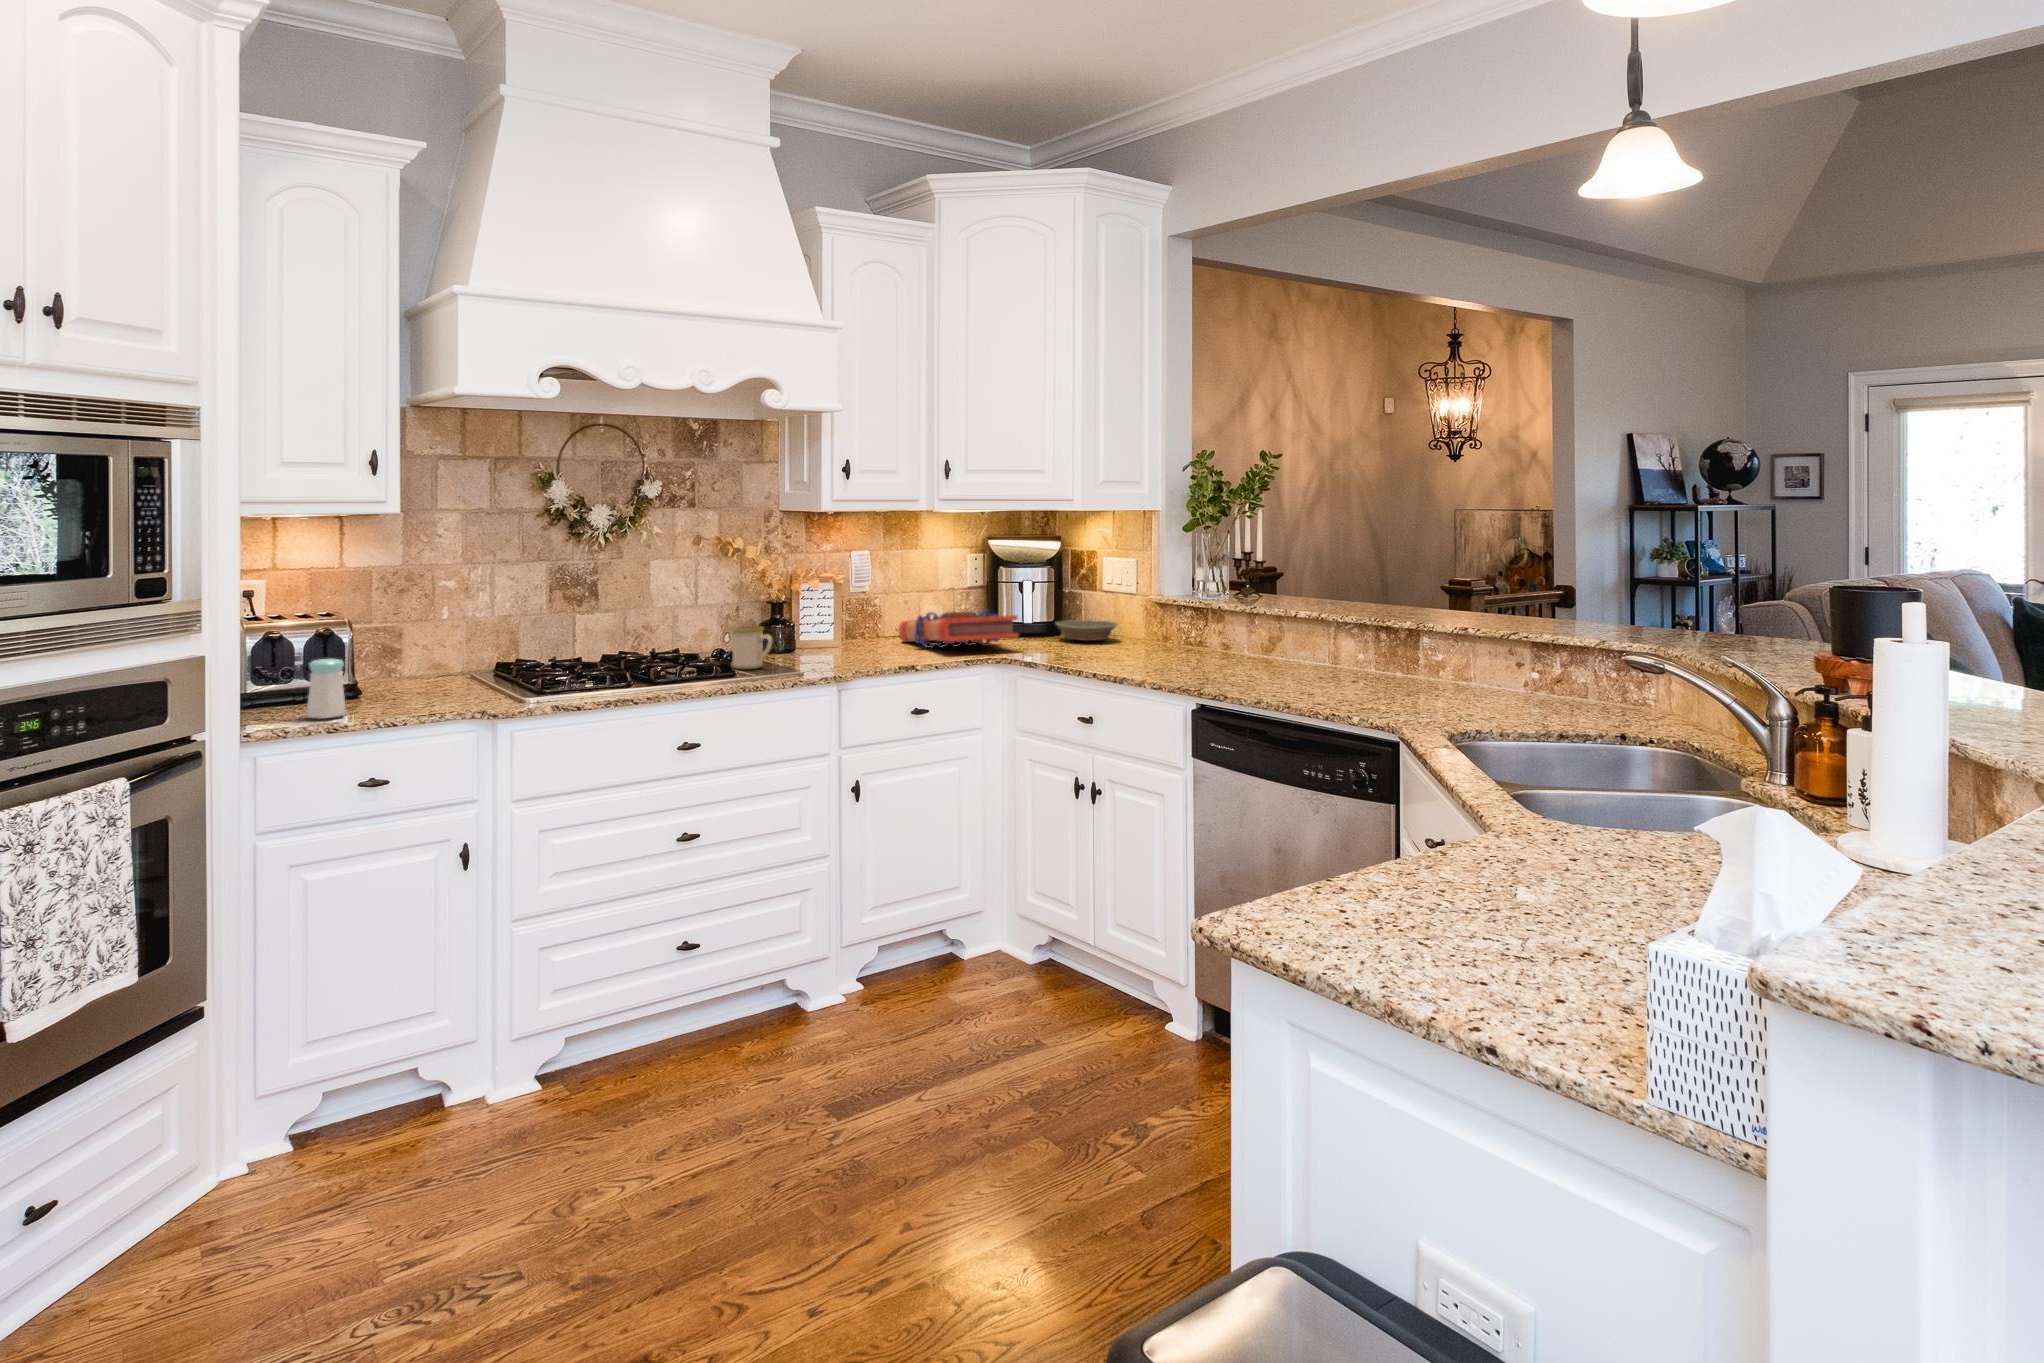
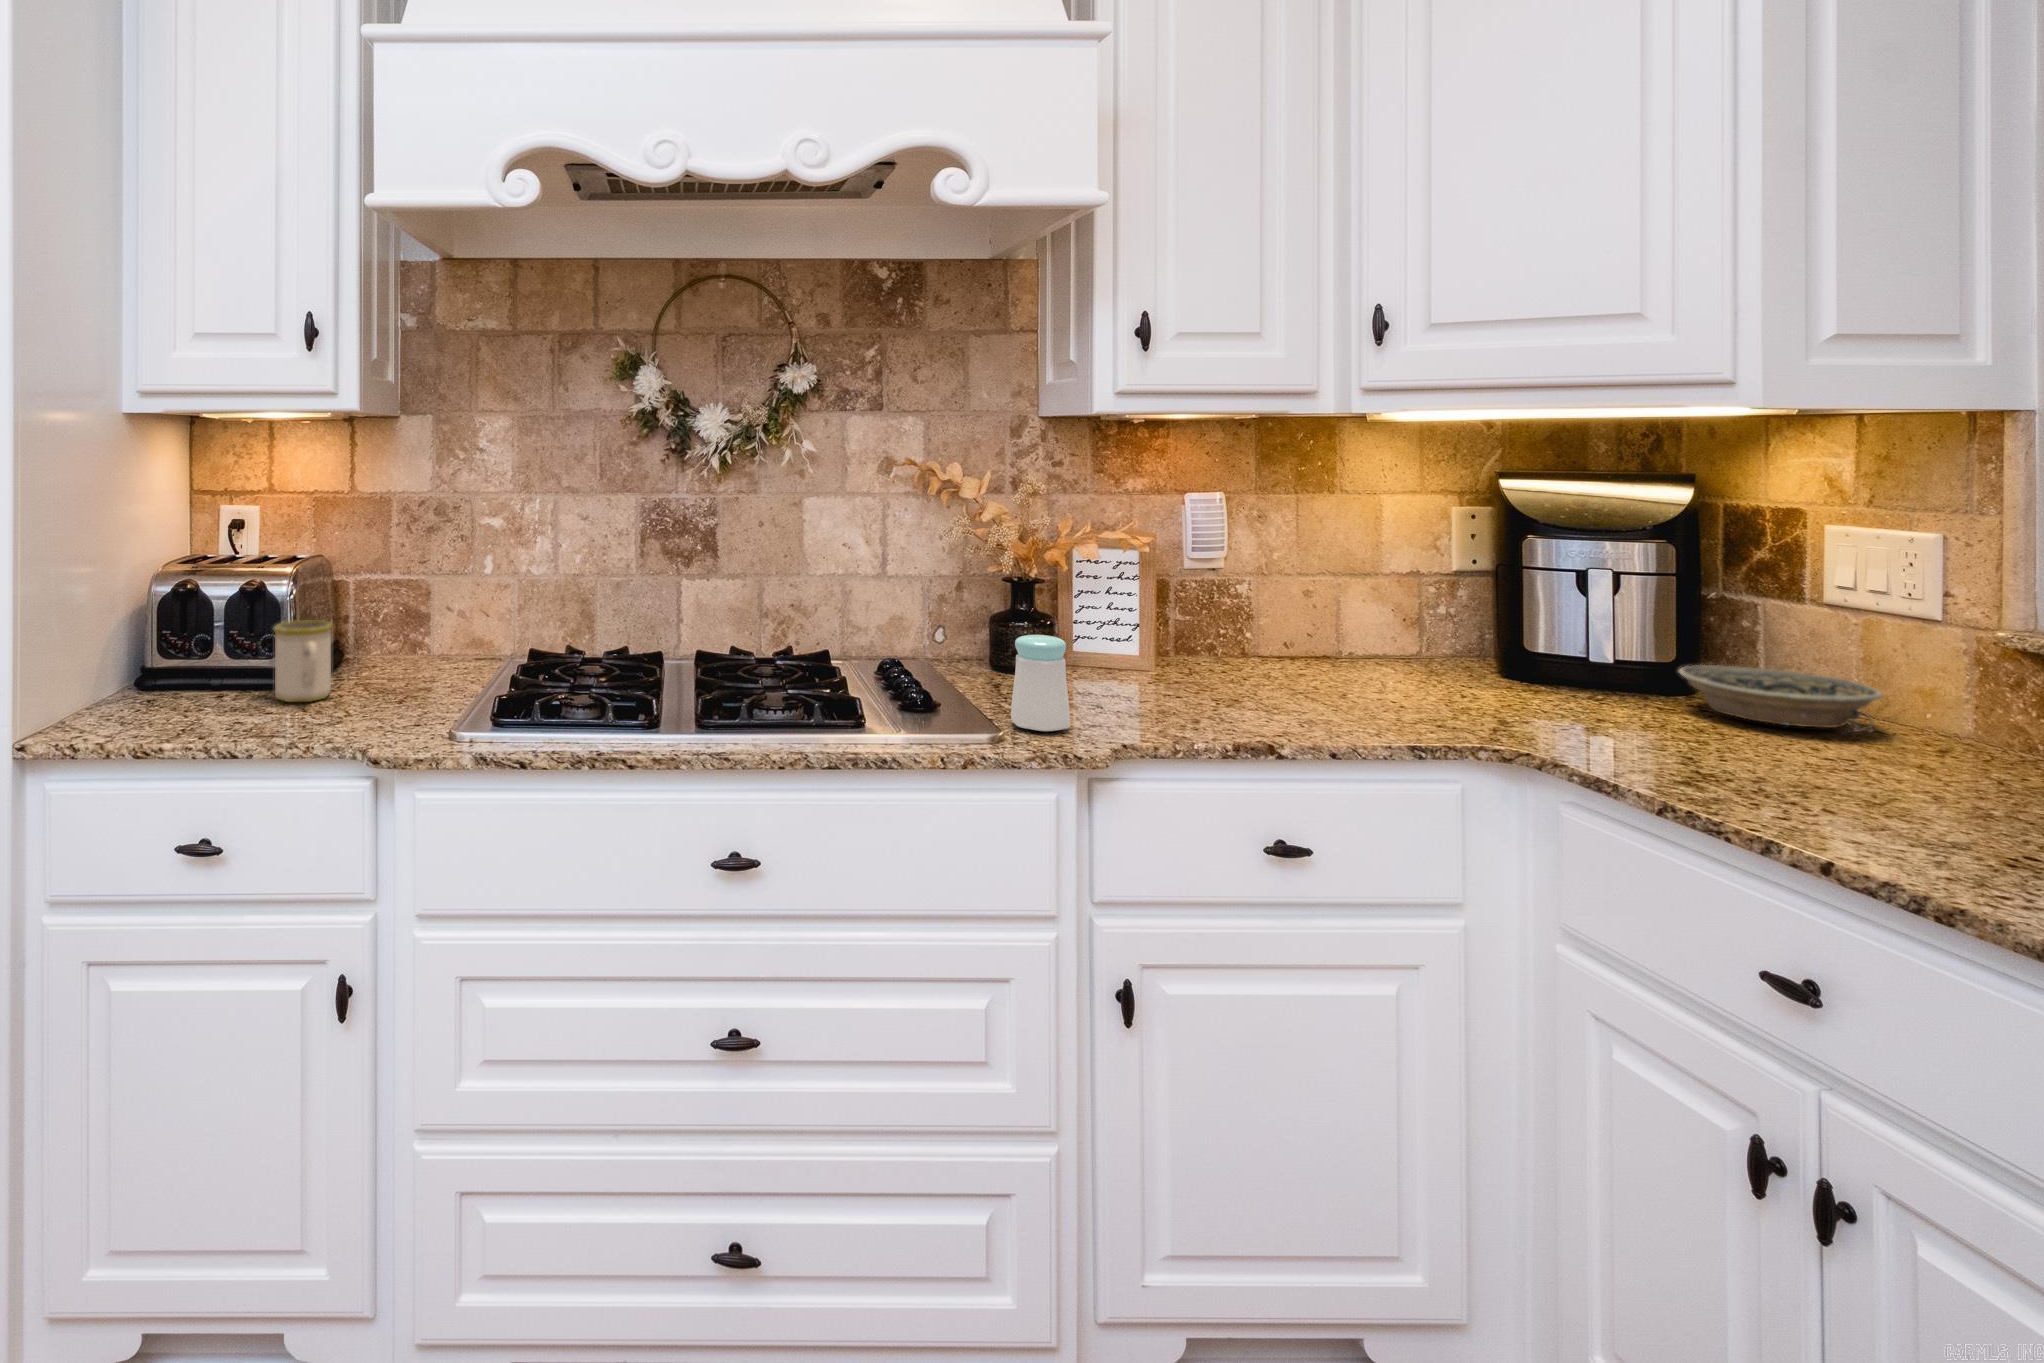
book: present [899,610,1019,648] -> none [1278,623,1567,705]
mug: present [732,626,772,669] -> present [273,620,333,702]
salt shaker: present [307,659,345,719] -> present [1011,635,1070,731]

